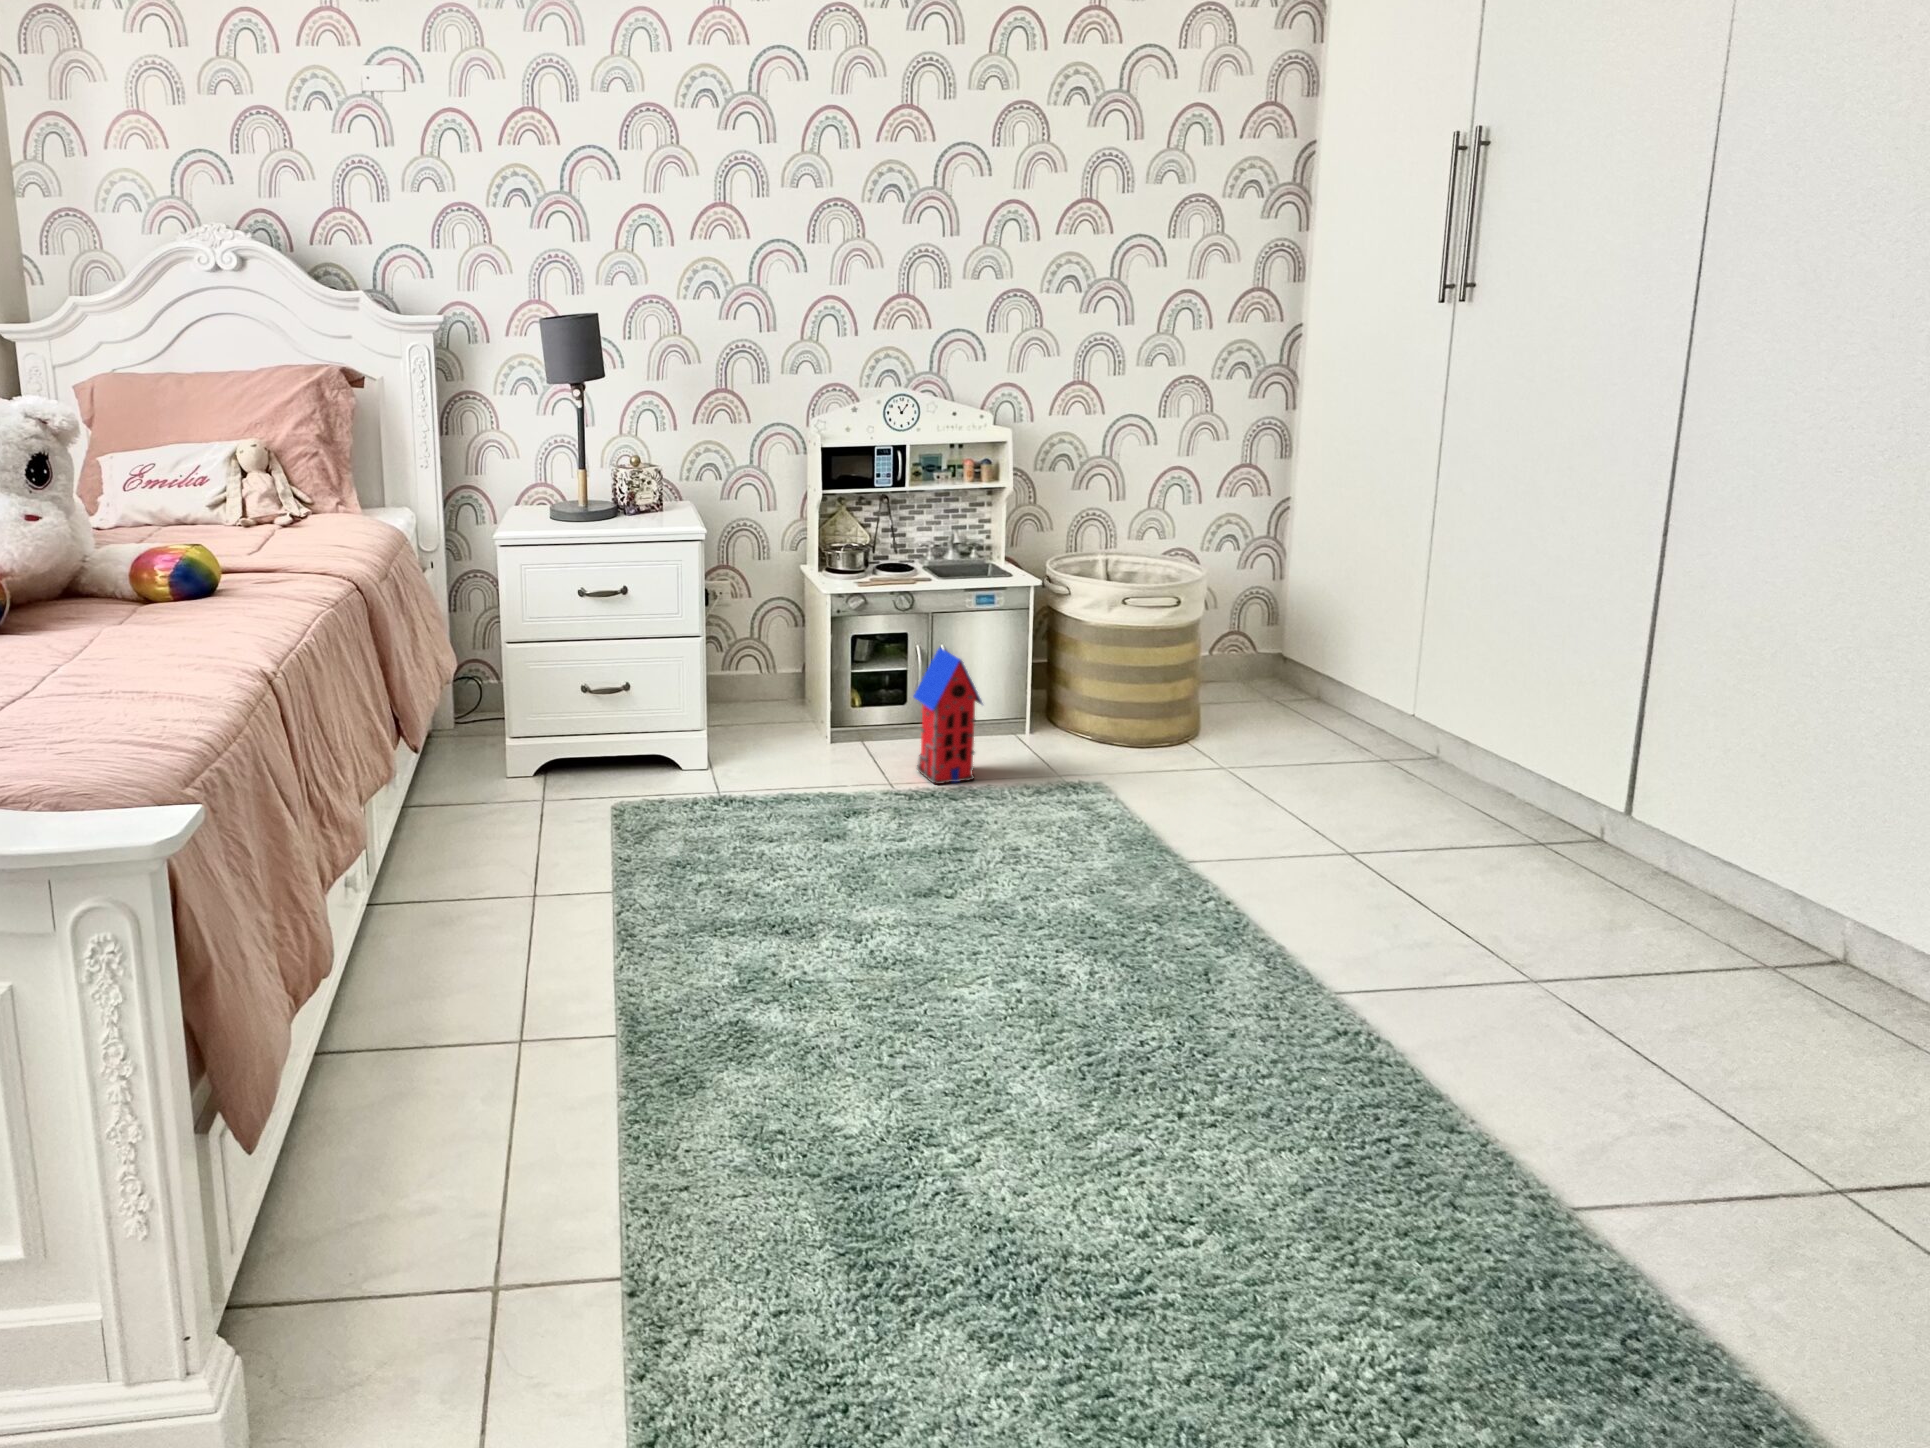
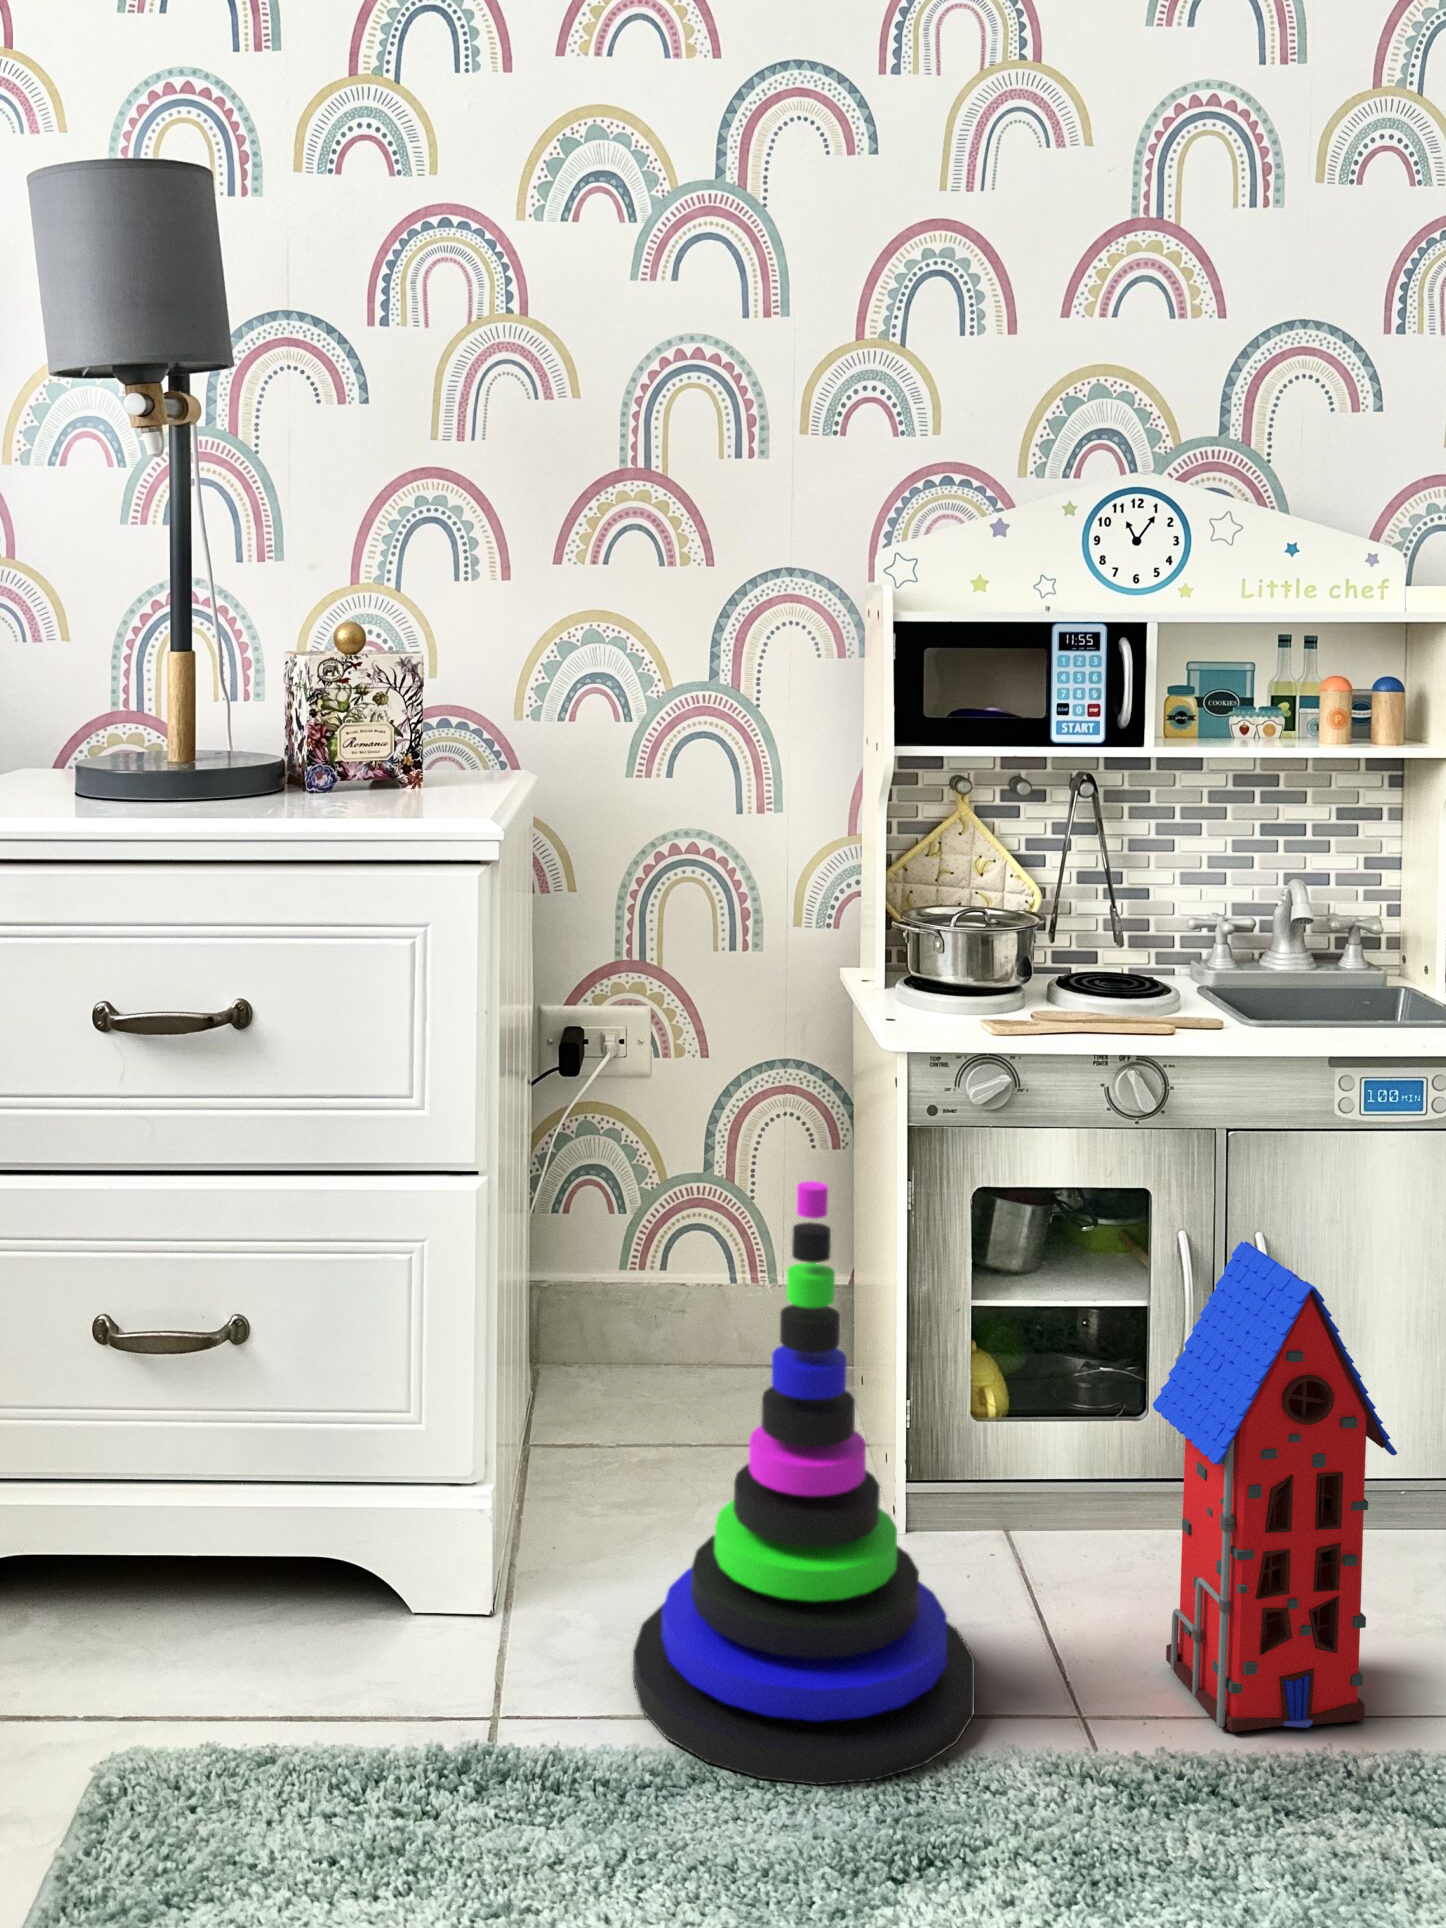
stacking toy: none [761,636,863,802] -> present [633,1181,975,1785]

